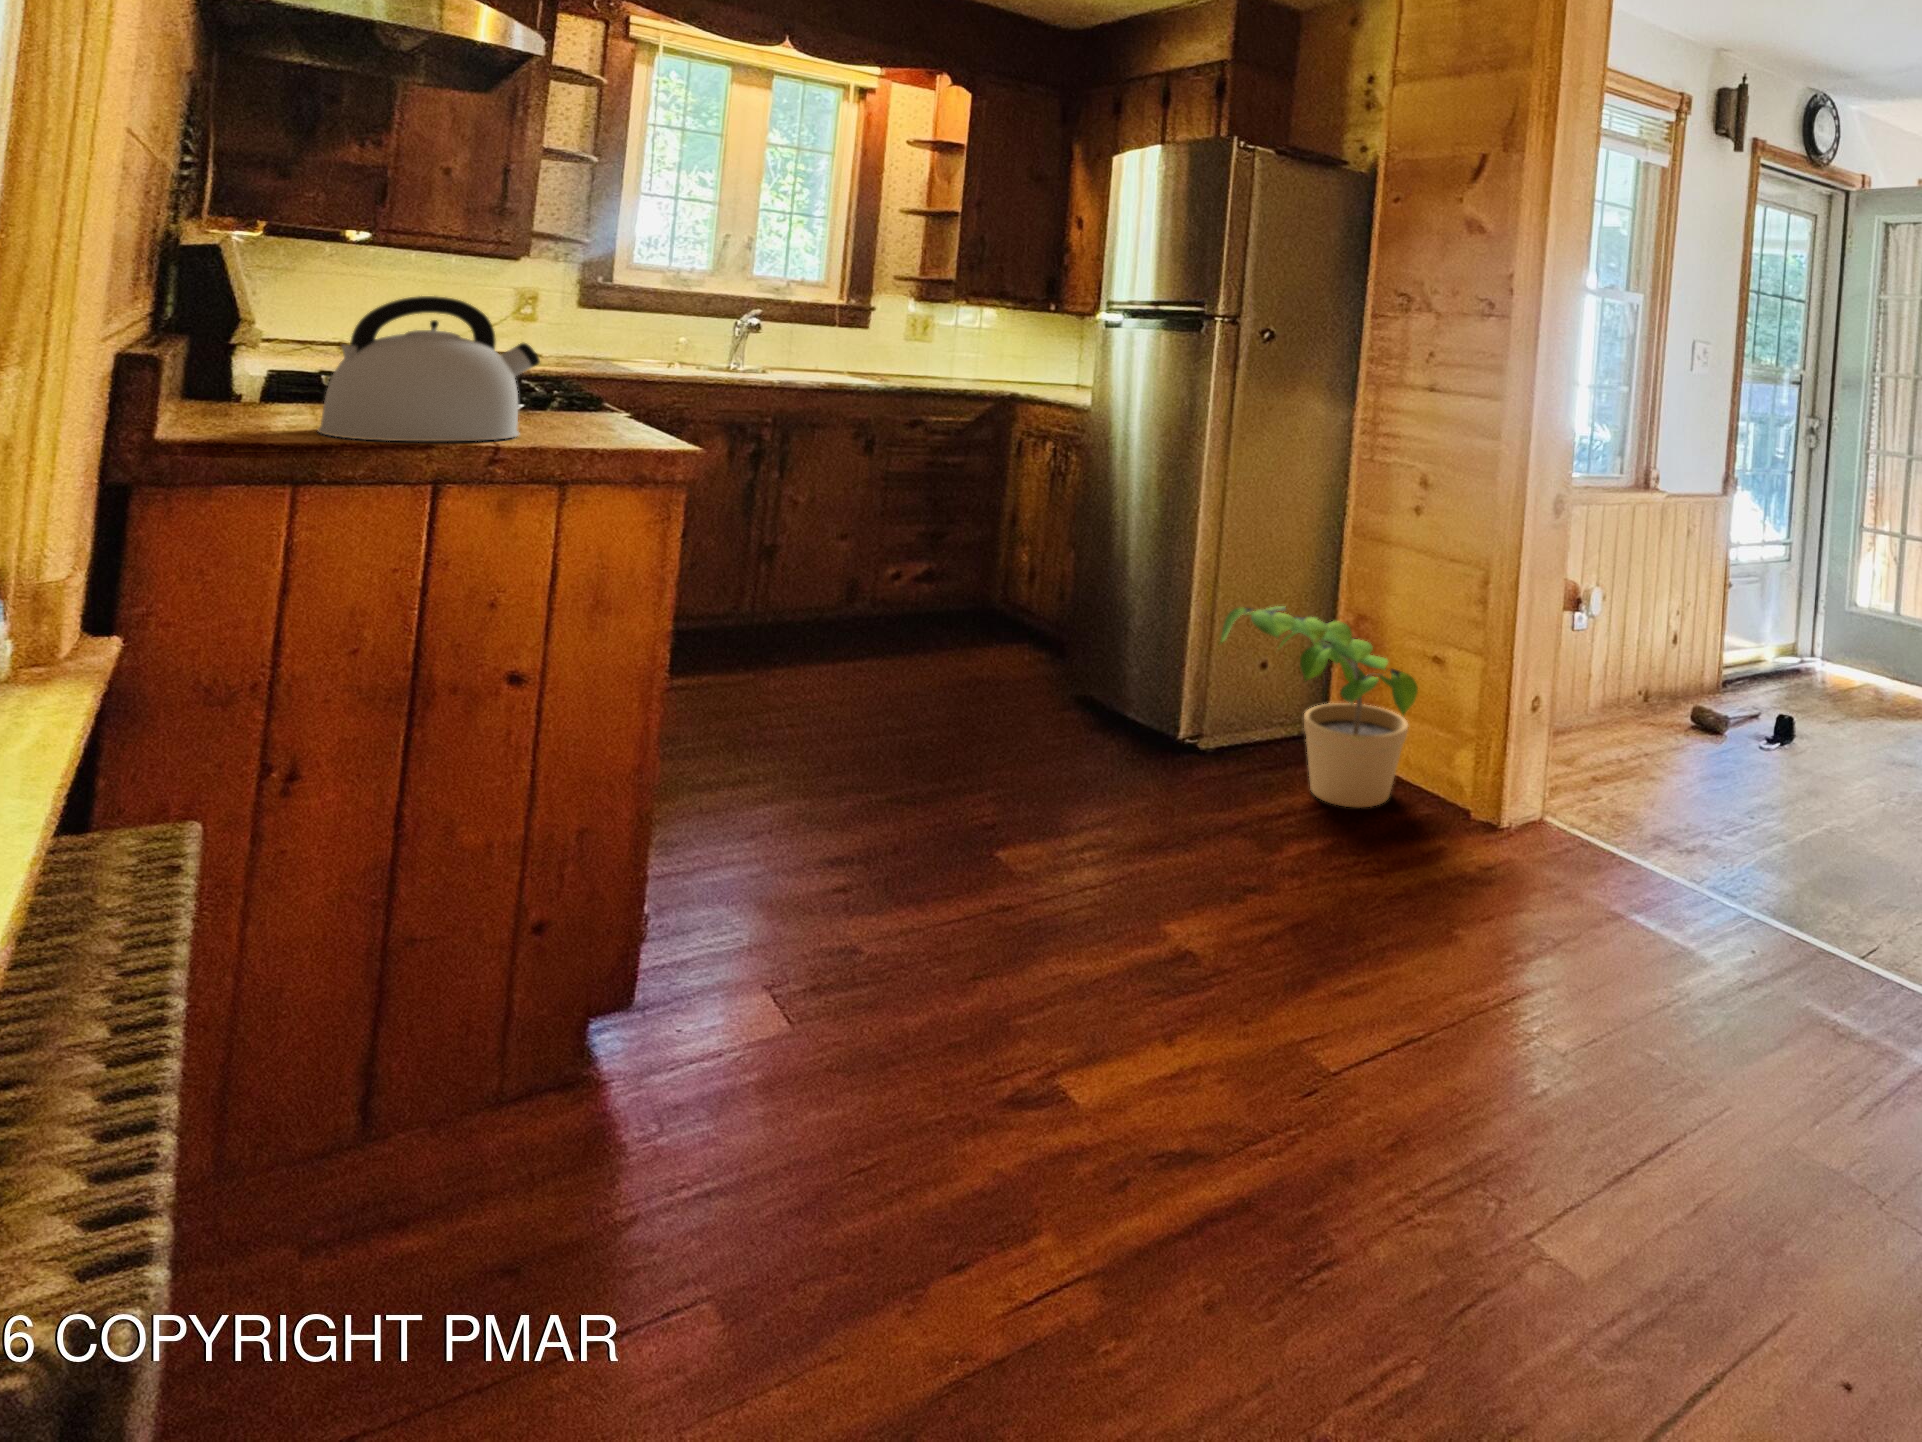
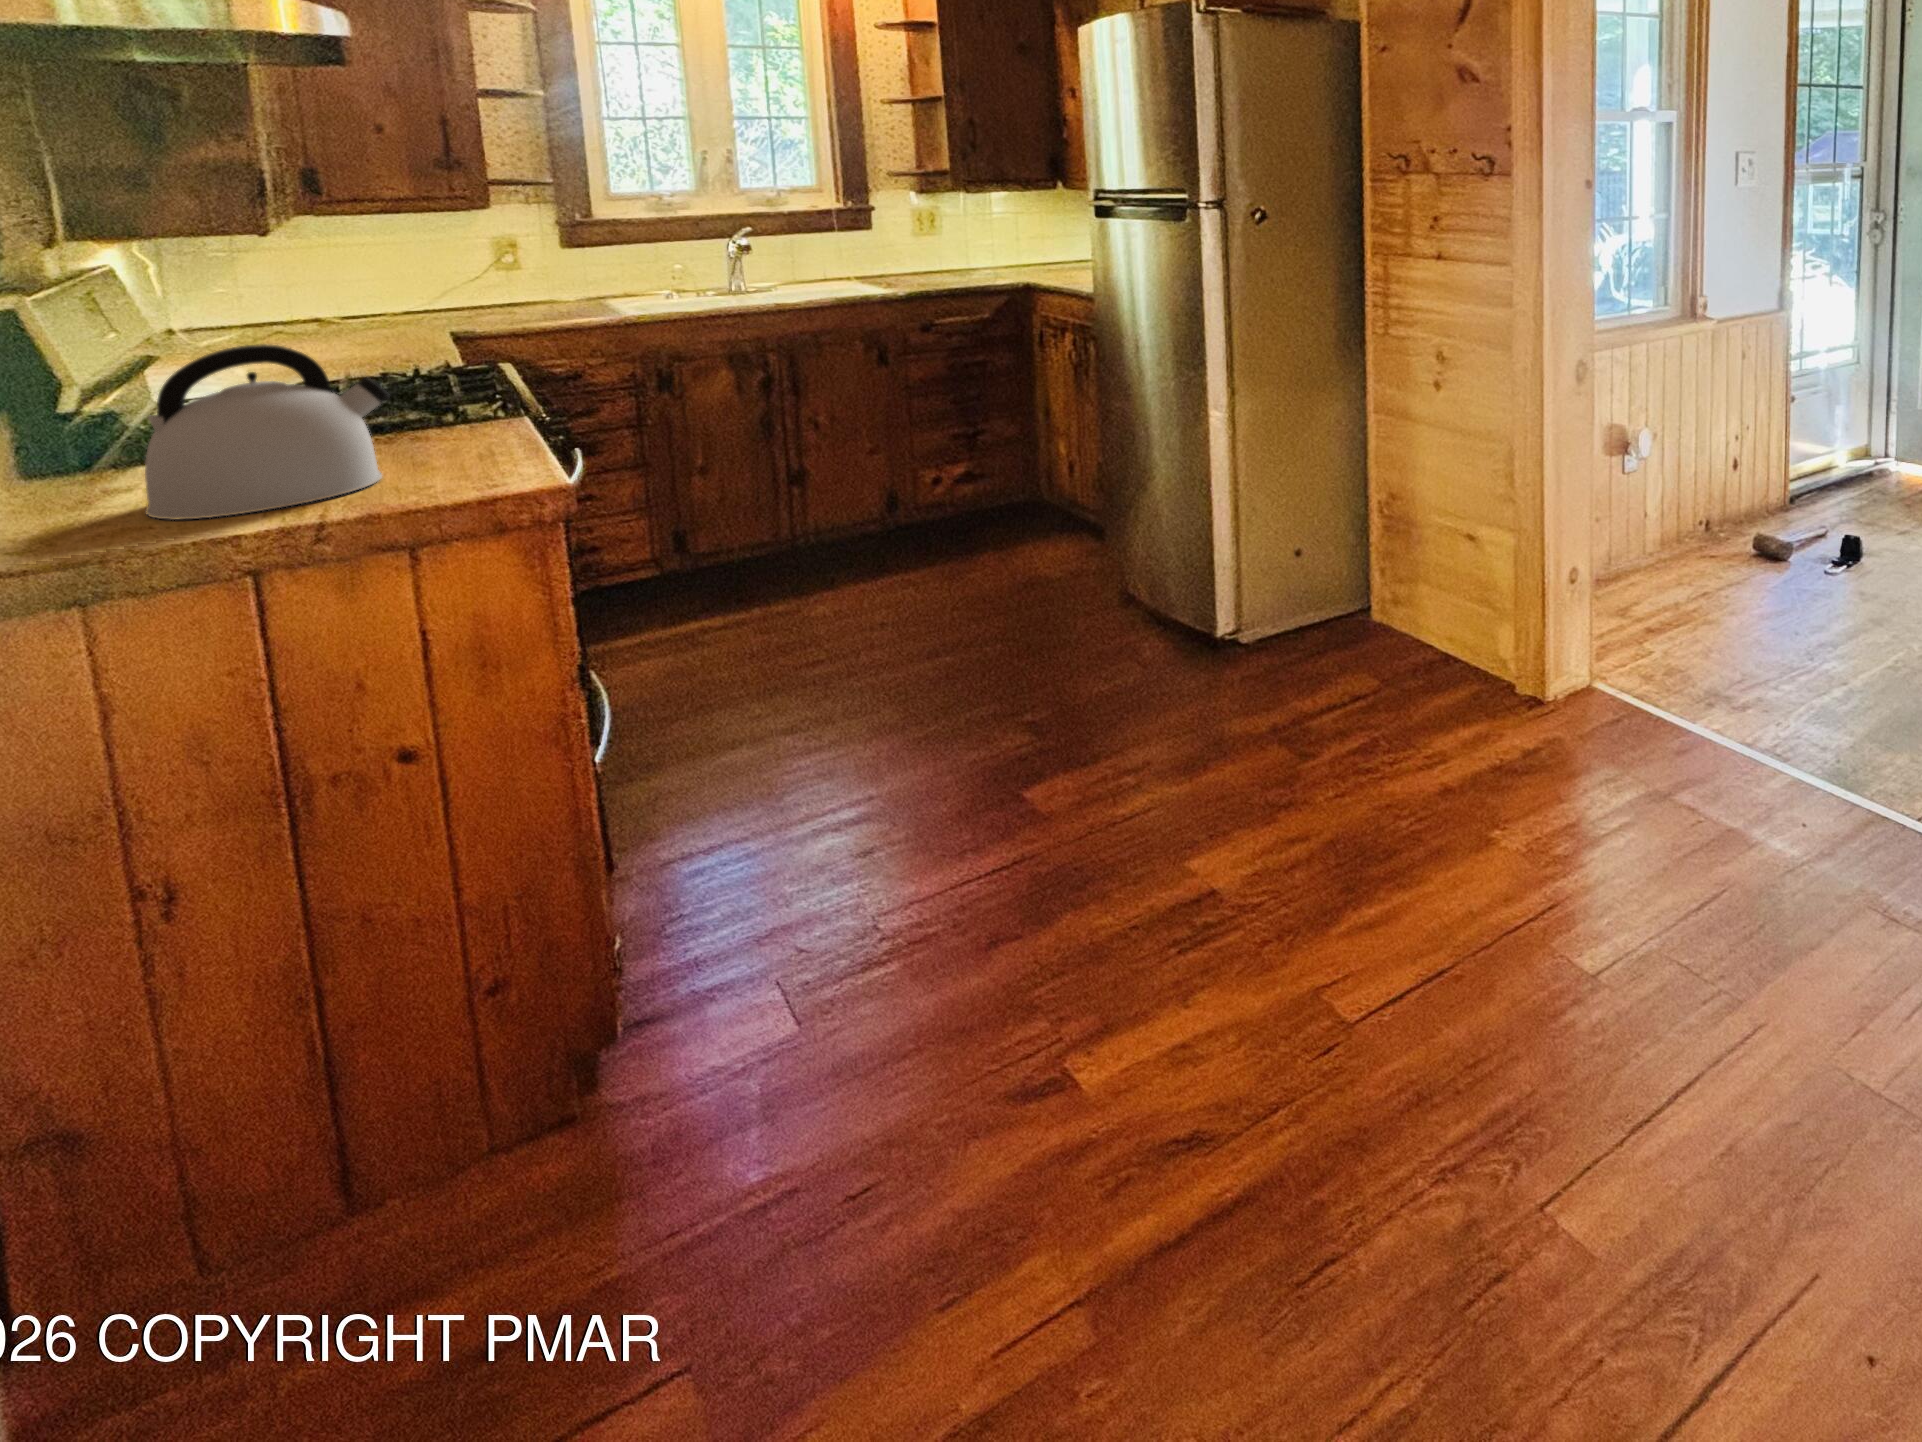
potted plant: present [1218,606,1418,808] -> none [1235,502,1450,692]

